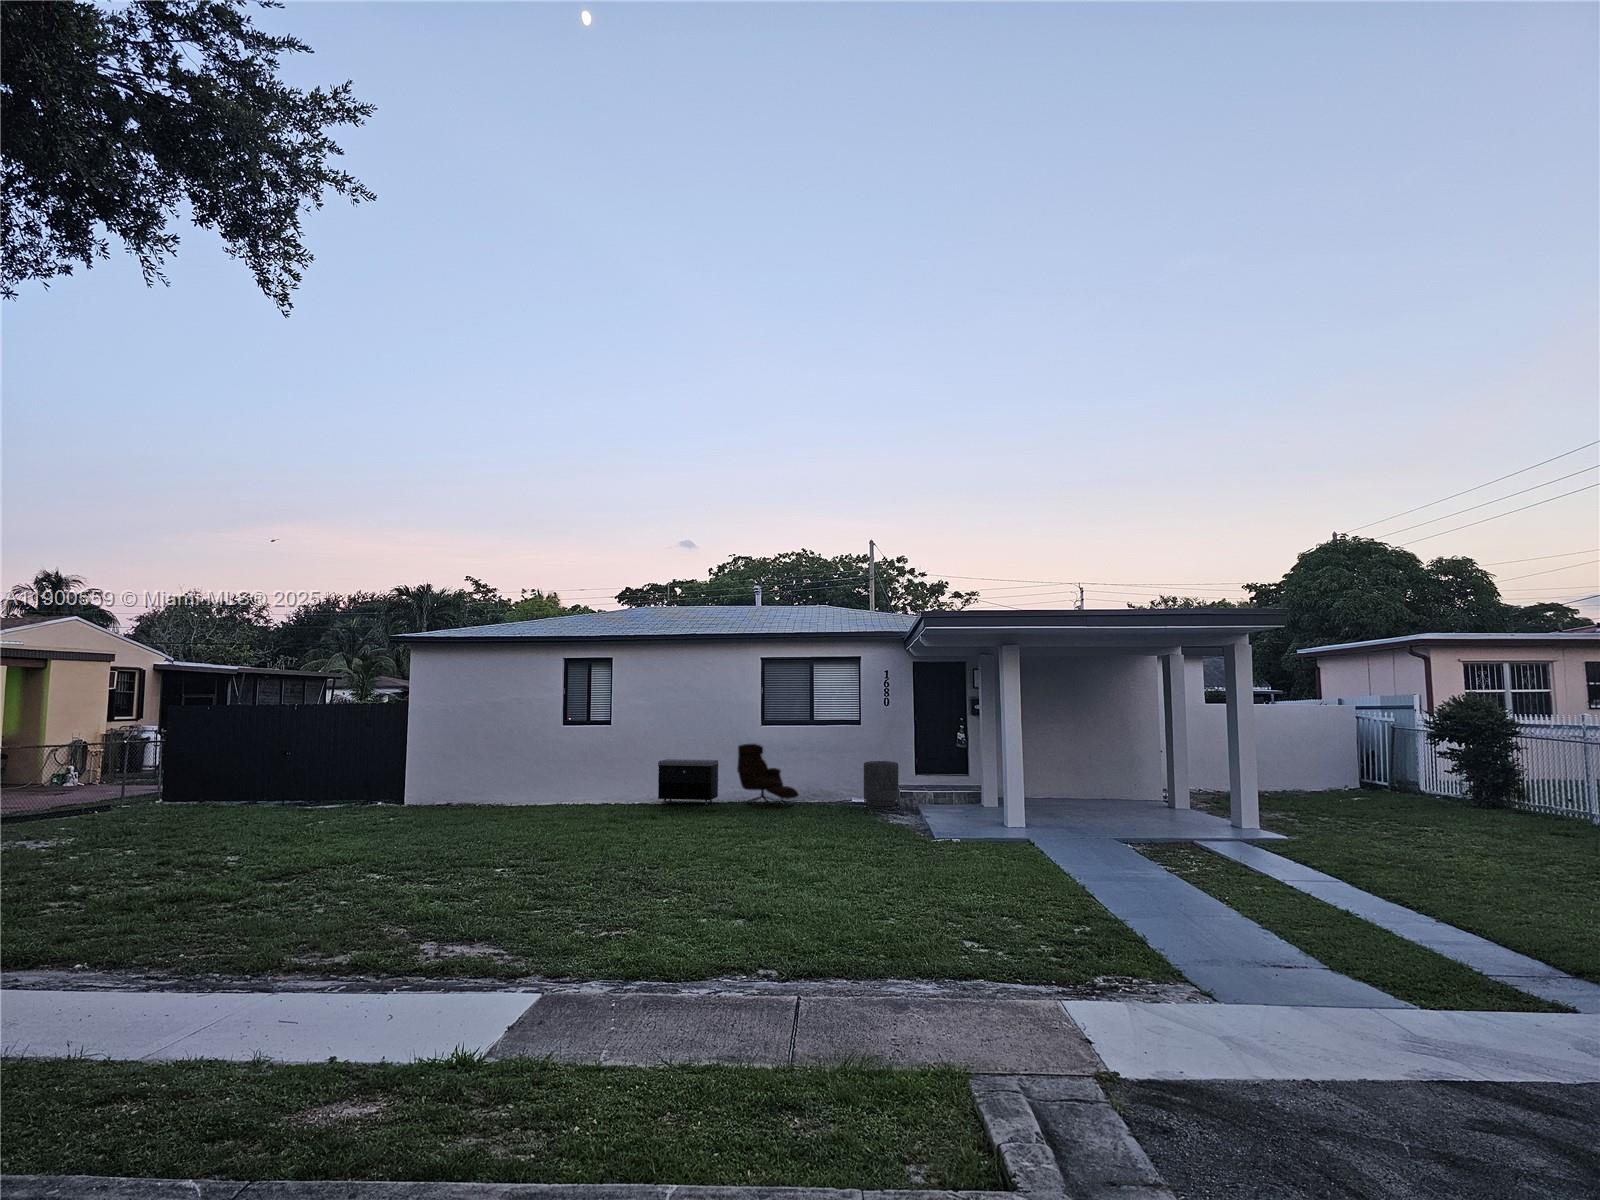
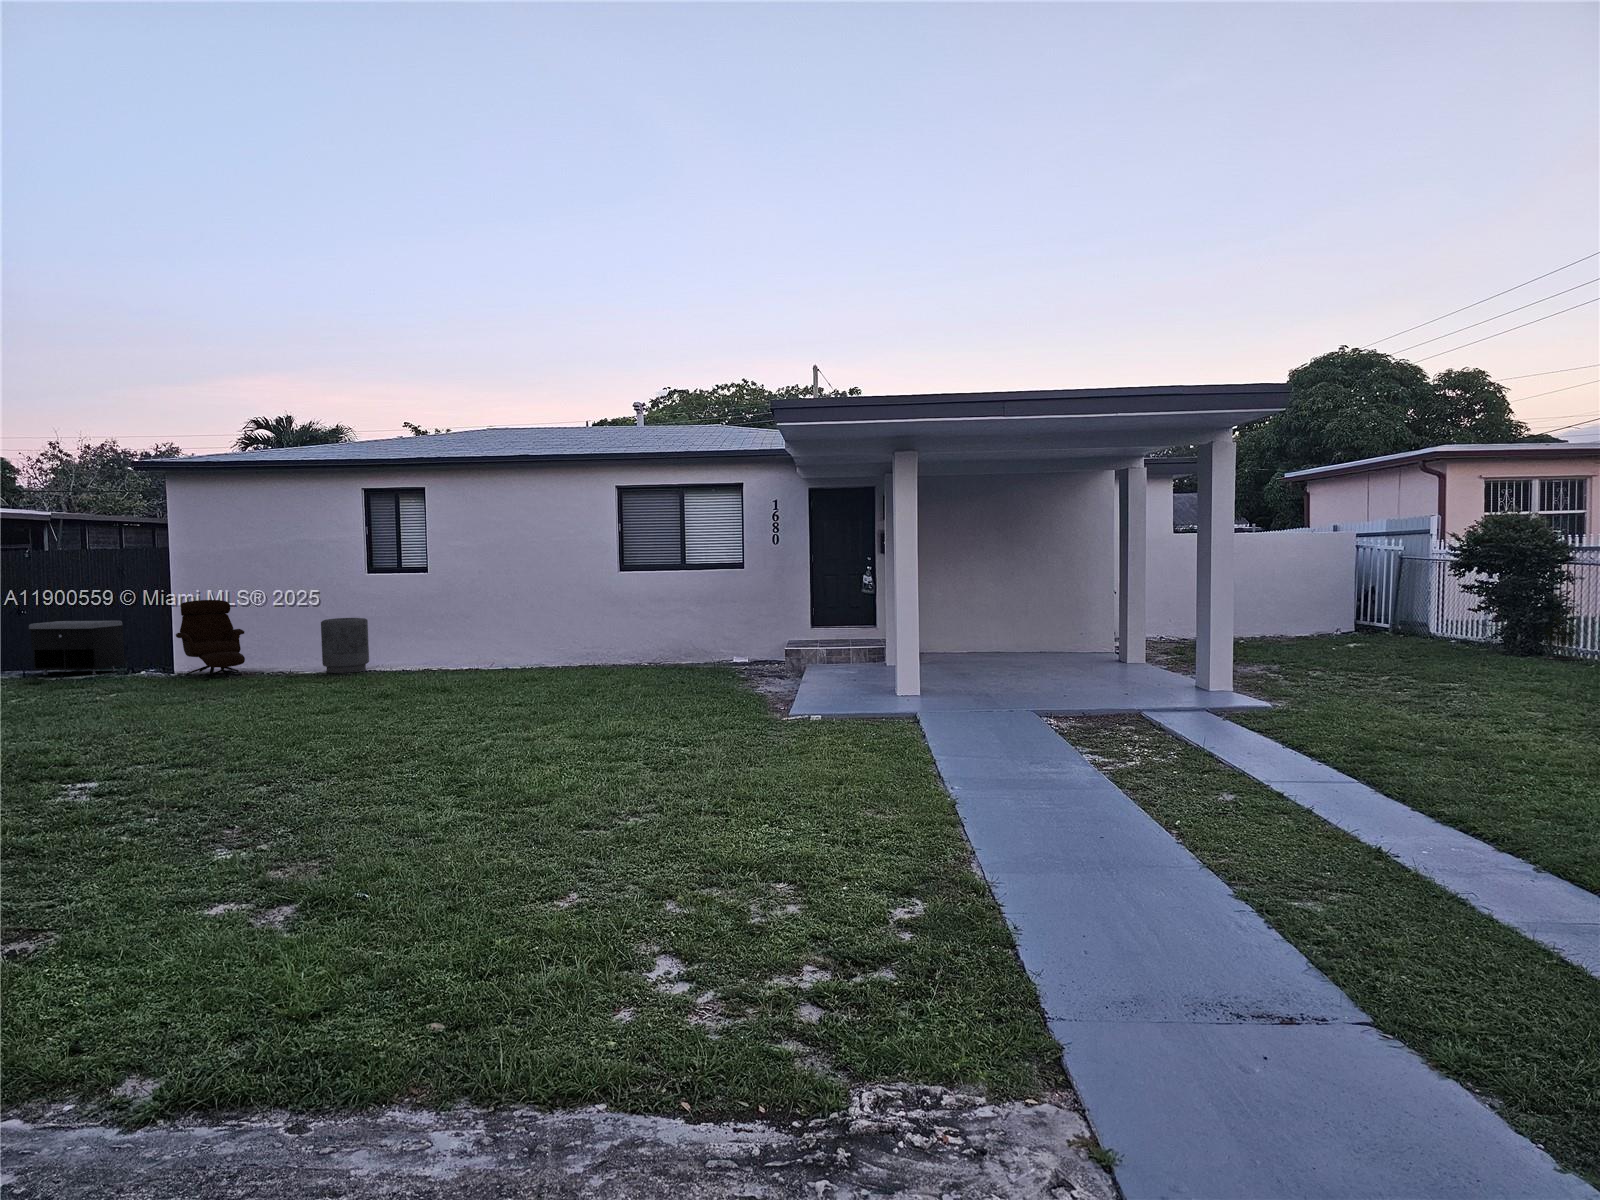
lounge chair: present [737,744,798,805] -> present [176,600,245,678]
storage bench: present [658,759,718,804] -> present [29,621,125,674]
trash can: present [864,761,899,806] -> present [321,618,369,673]

